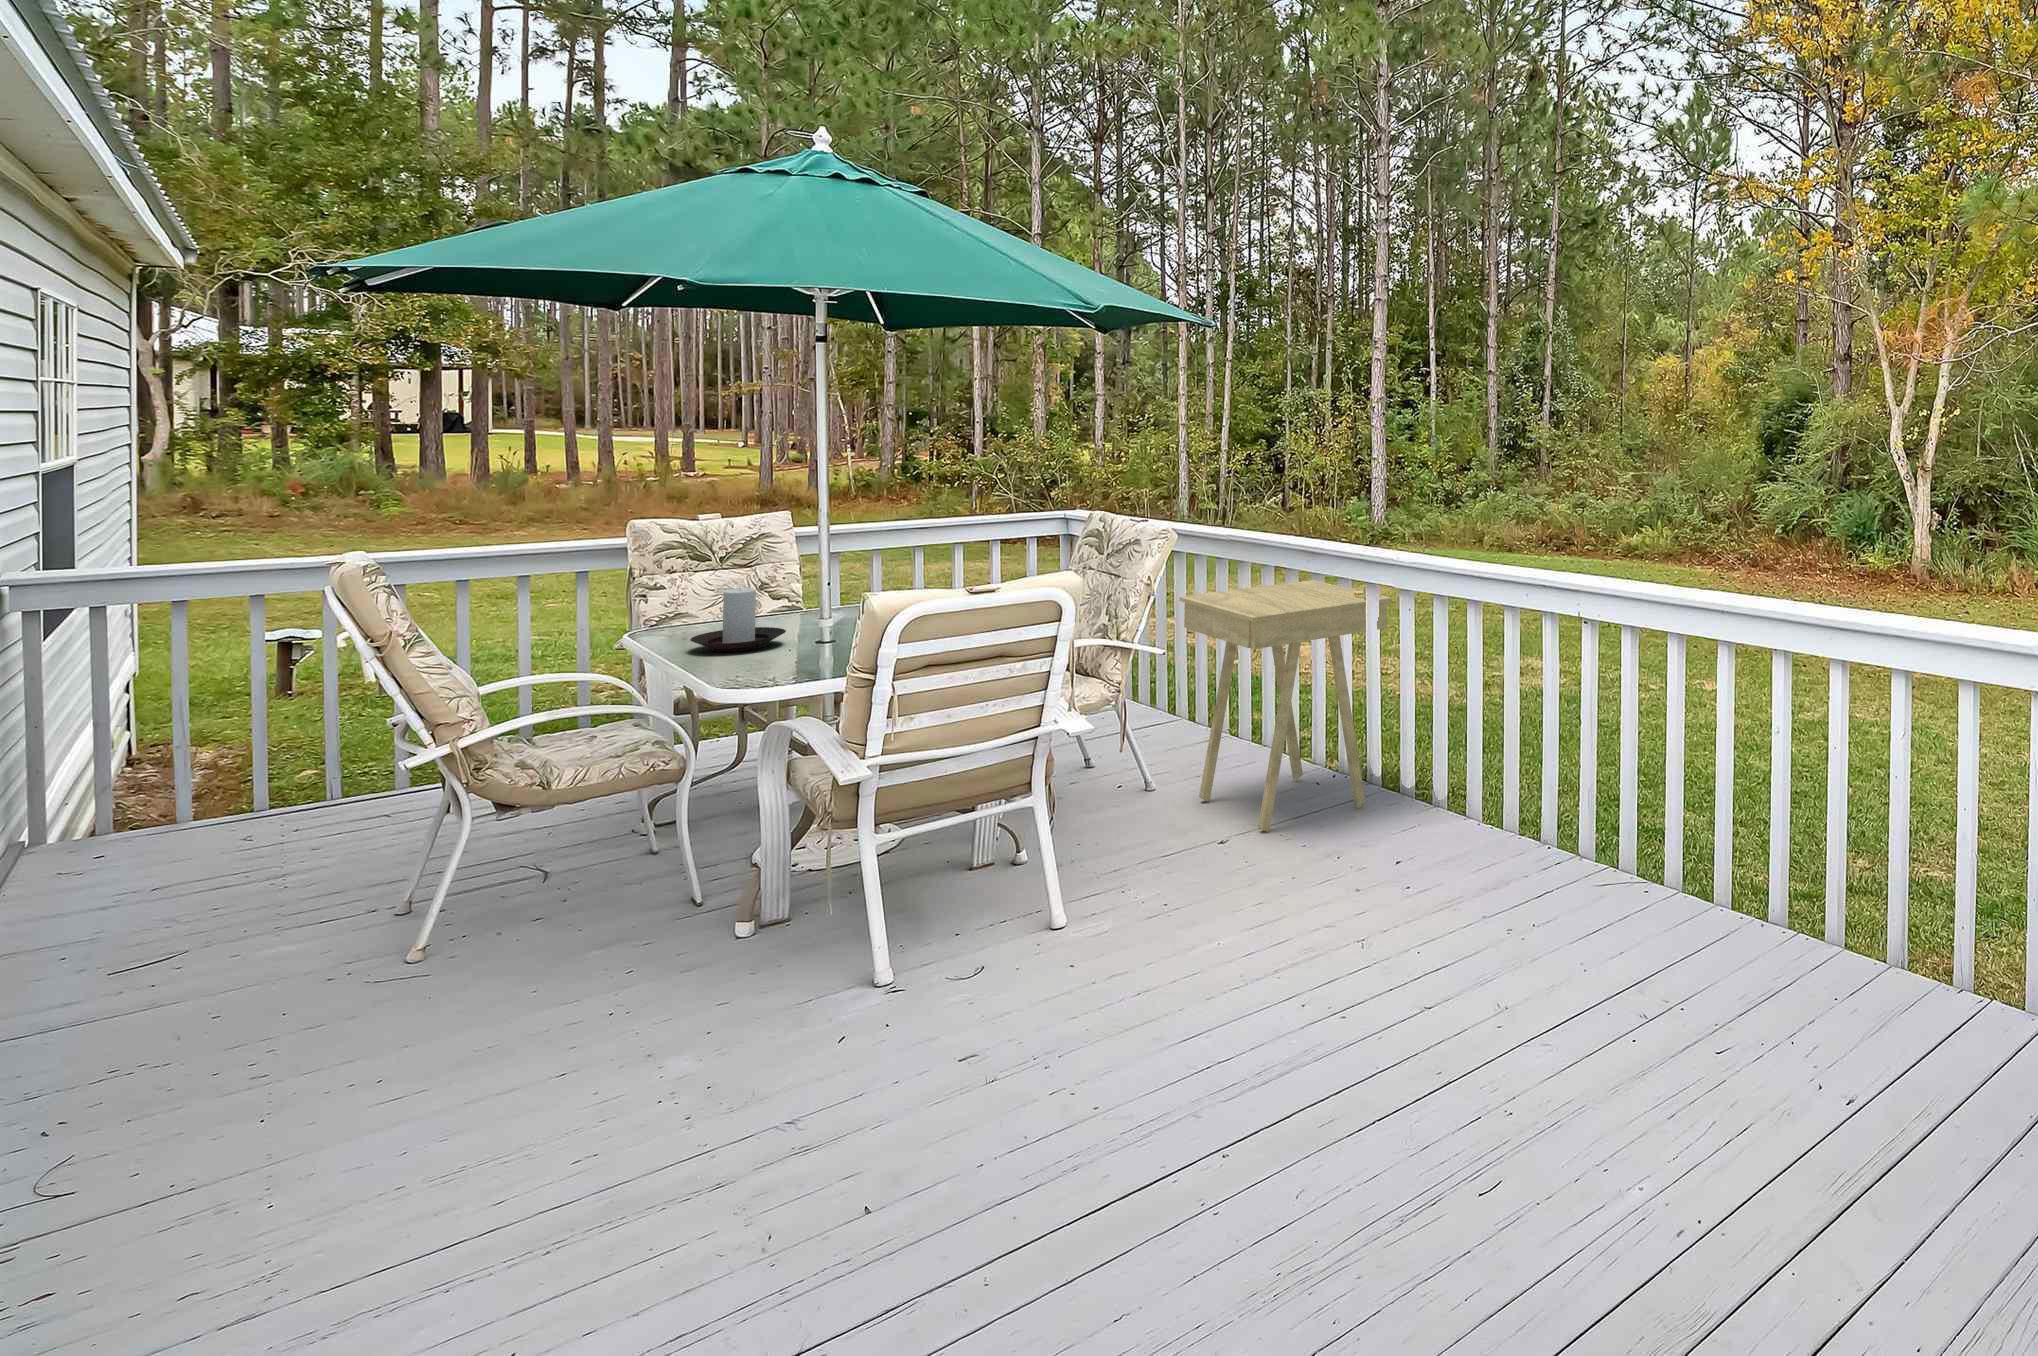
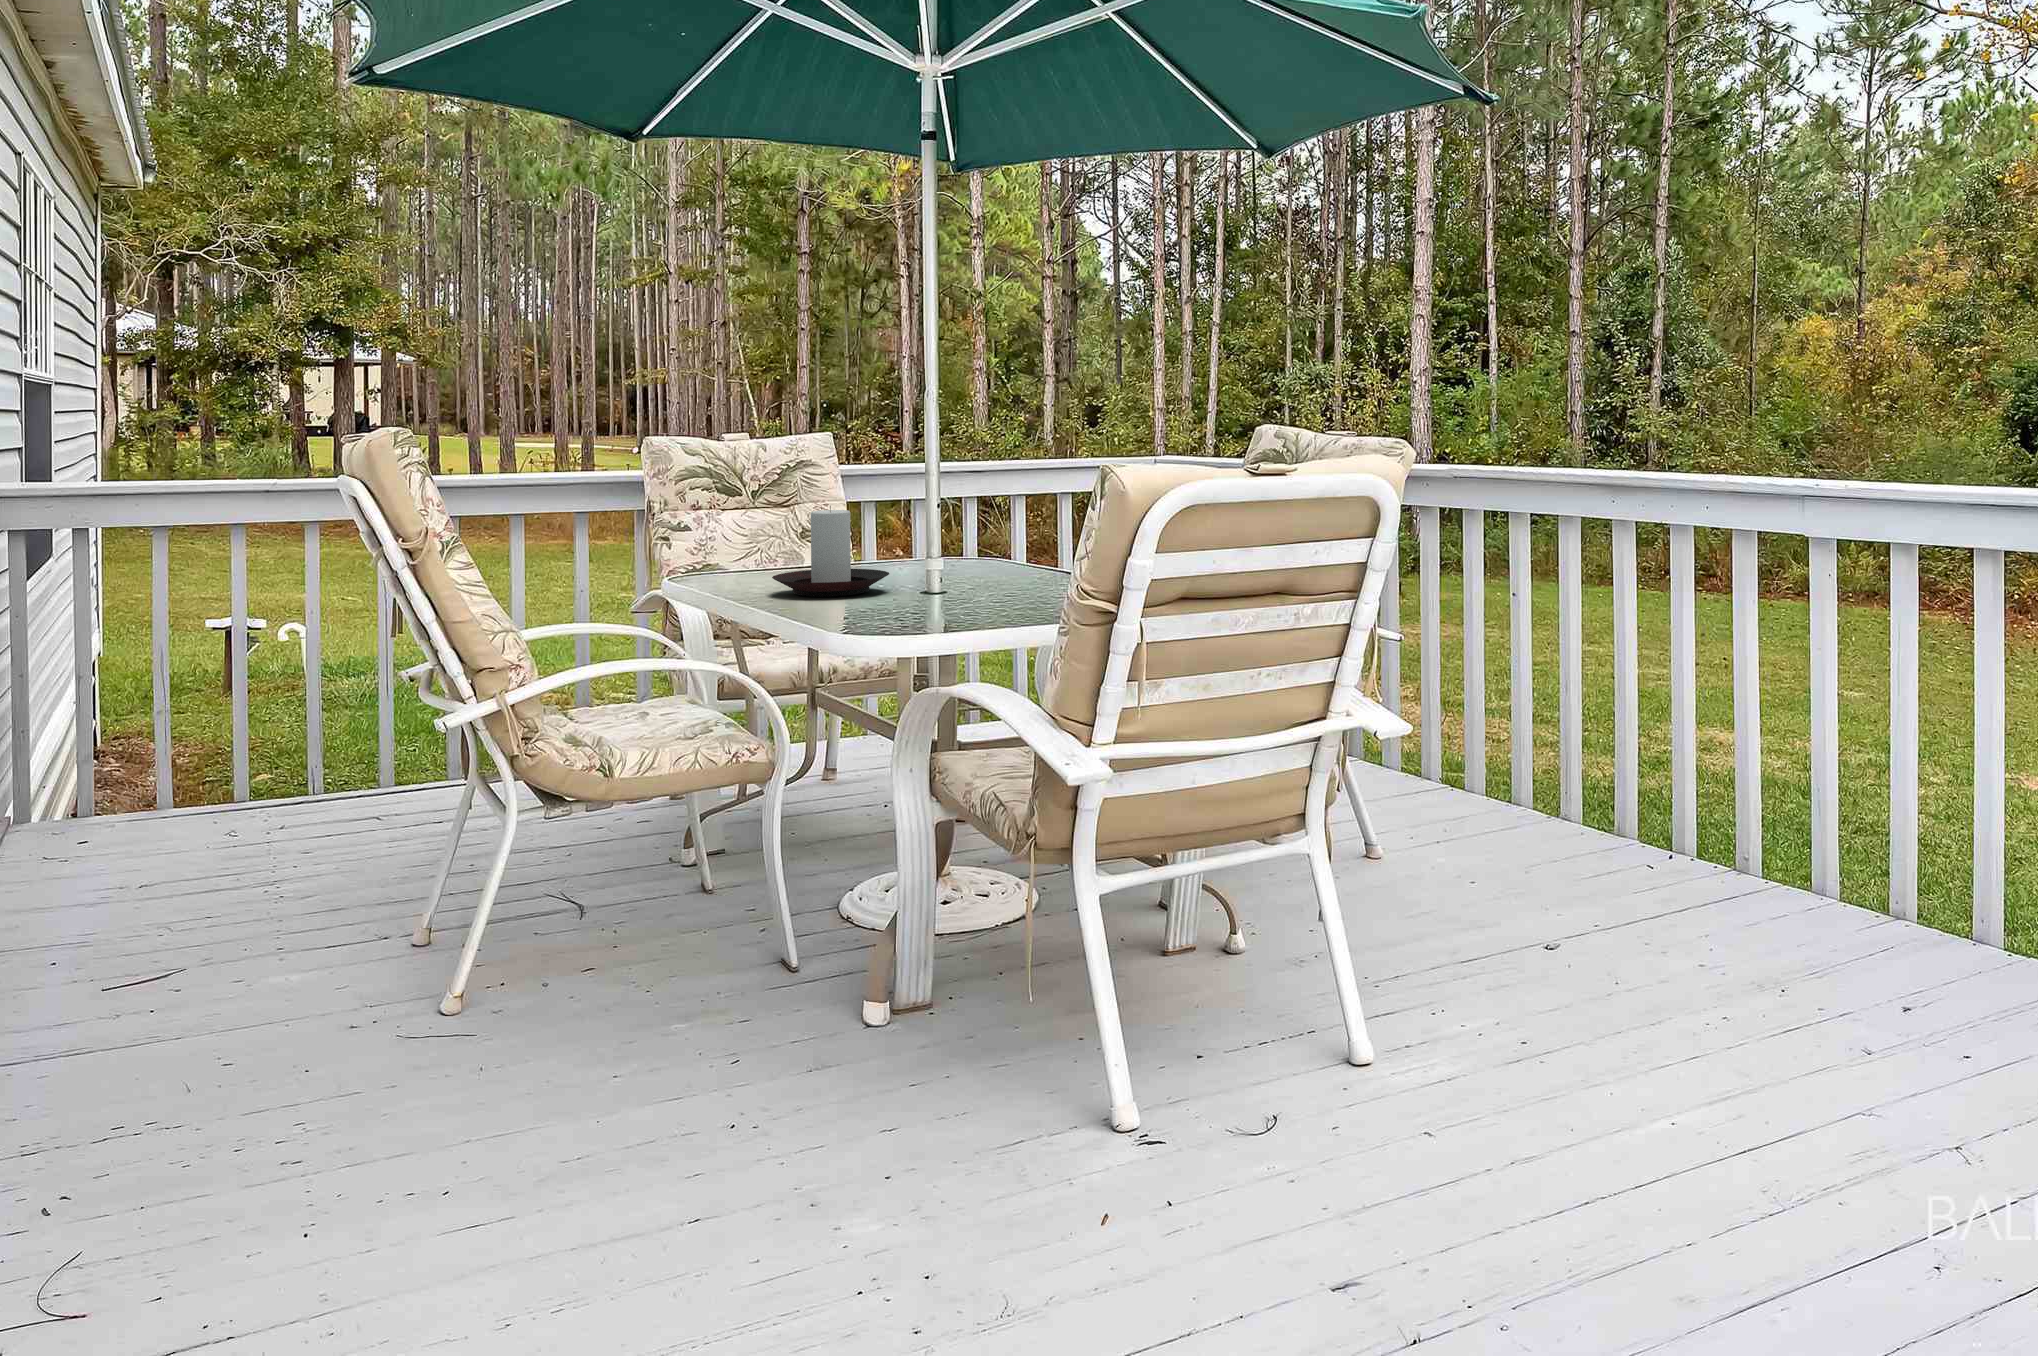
side table: present [1179,580,1392,832] -> none [1404,535,1753,916]

